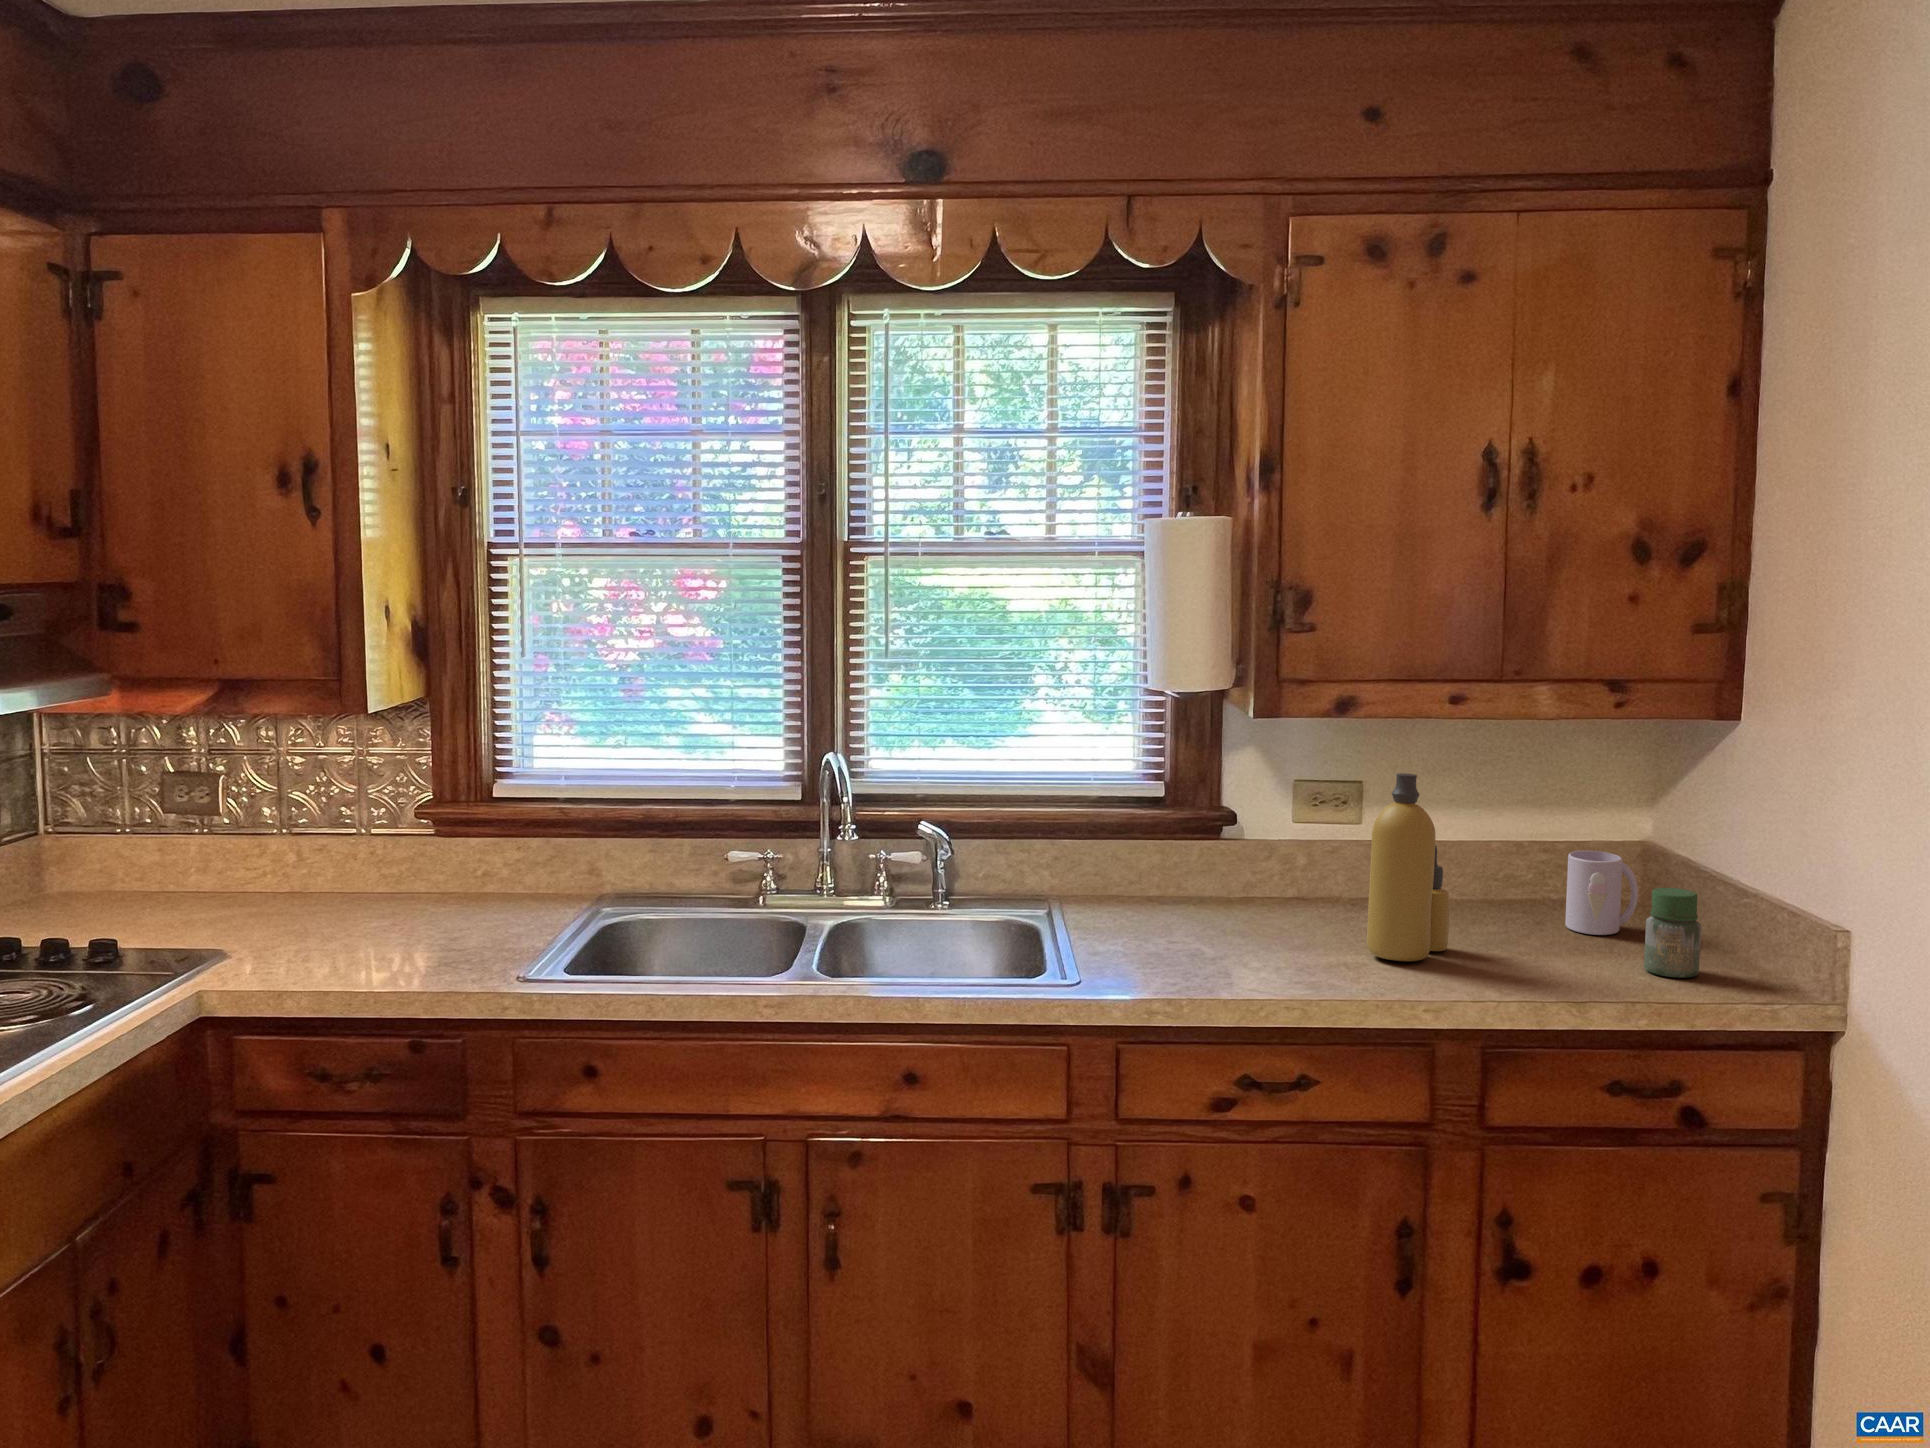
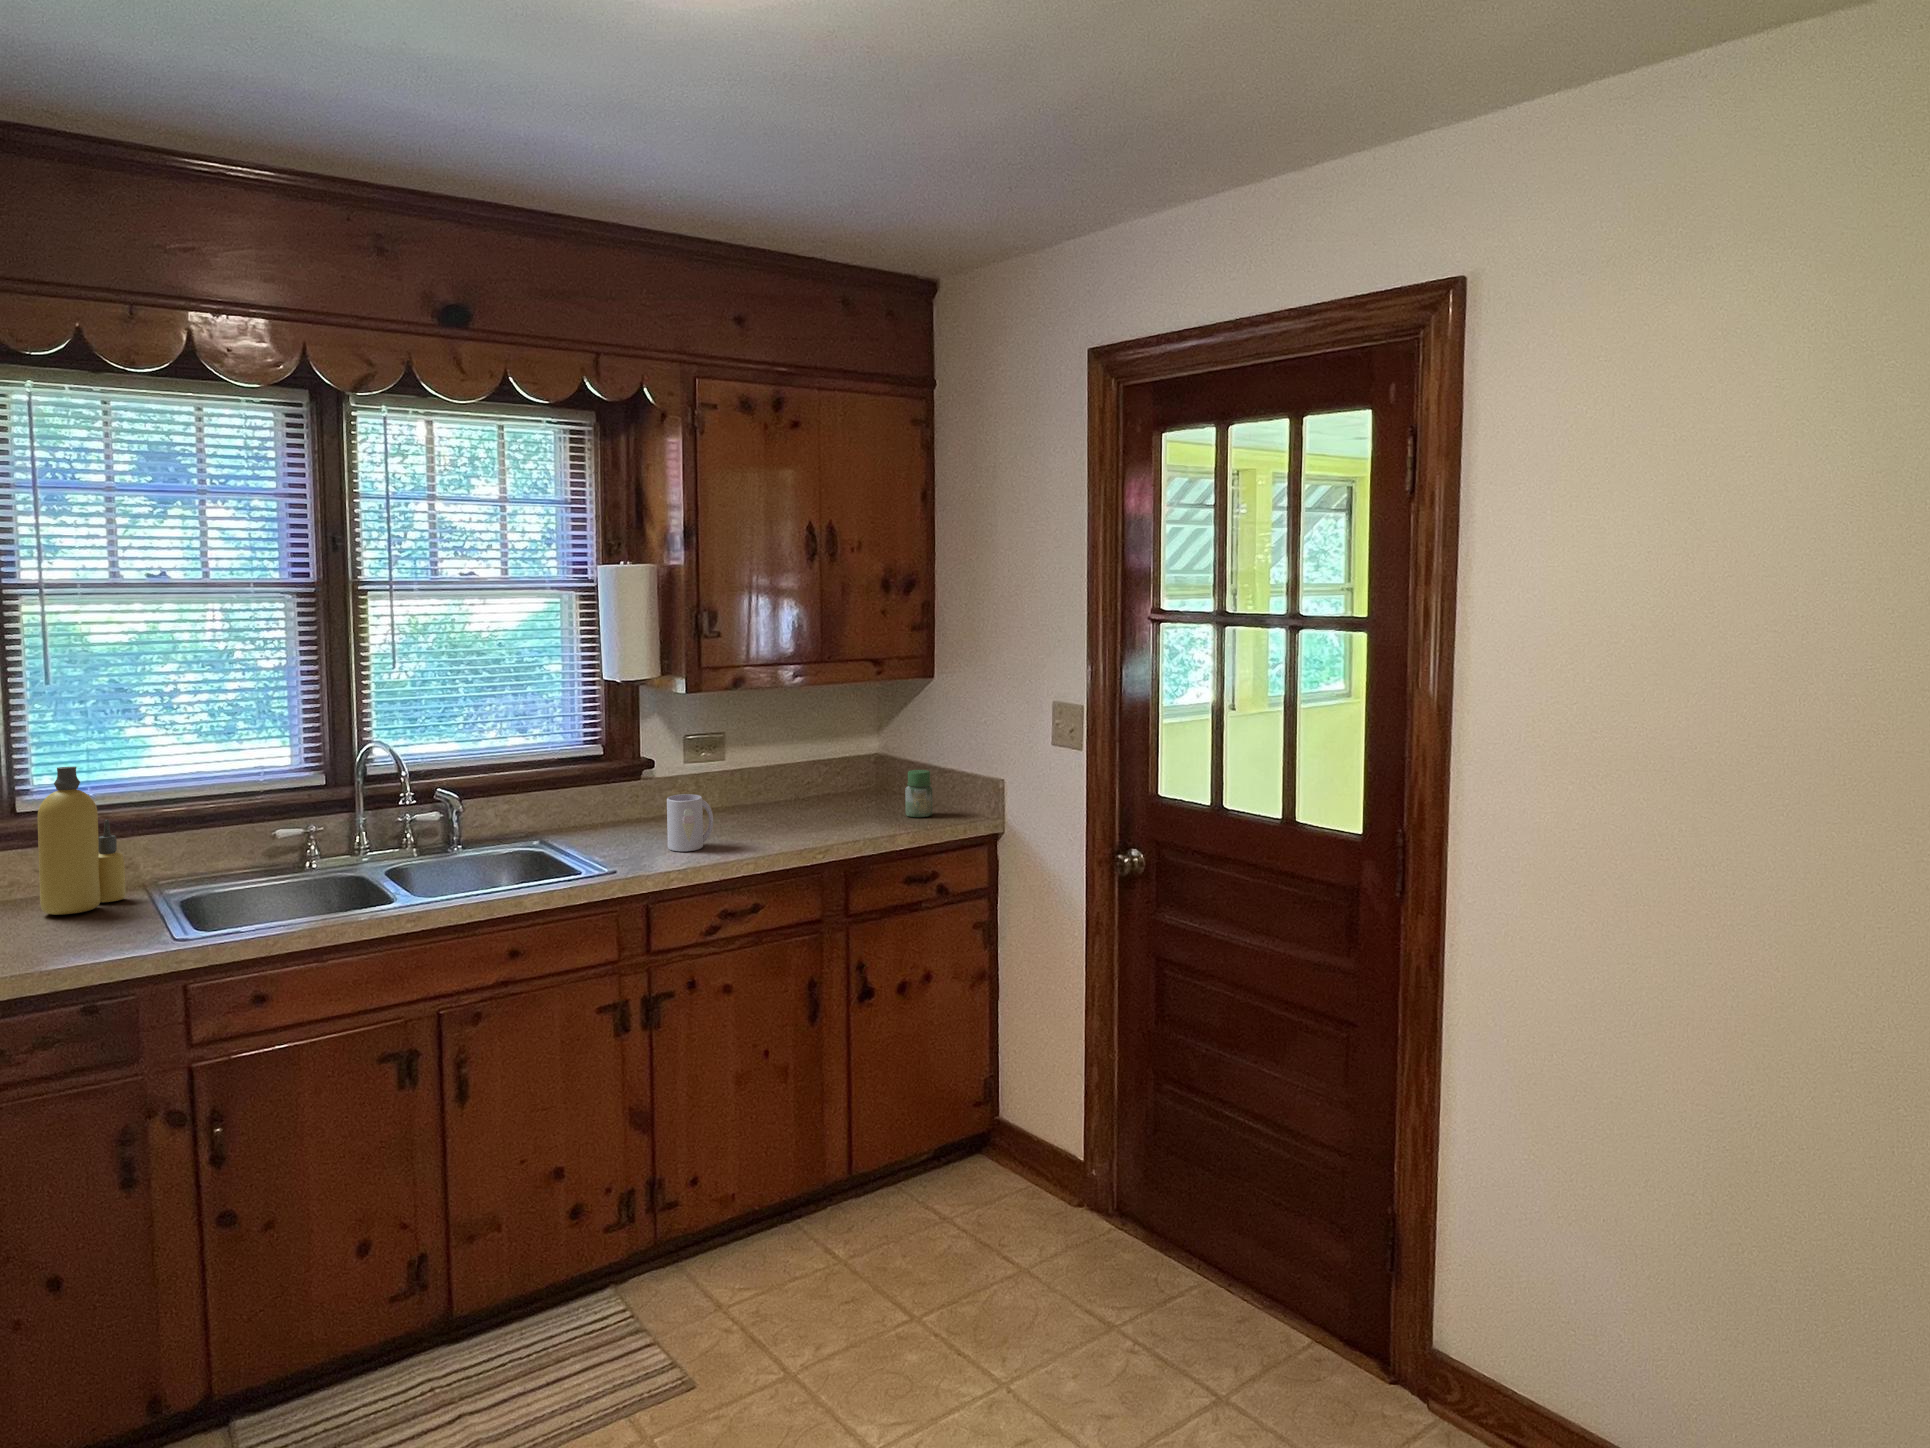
bottle: present [1367,773,1449,961] -> present [38,767,125,915]
mug: present [1565,851,1638,935] -> present [667,794,713,851]

